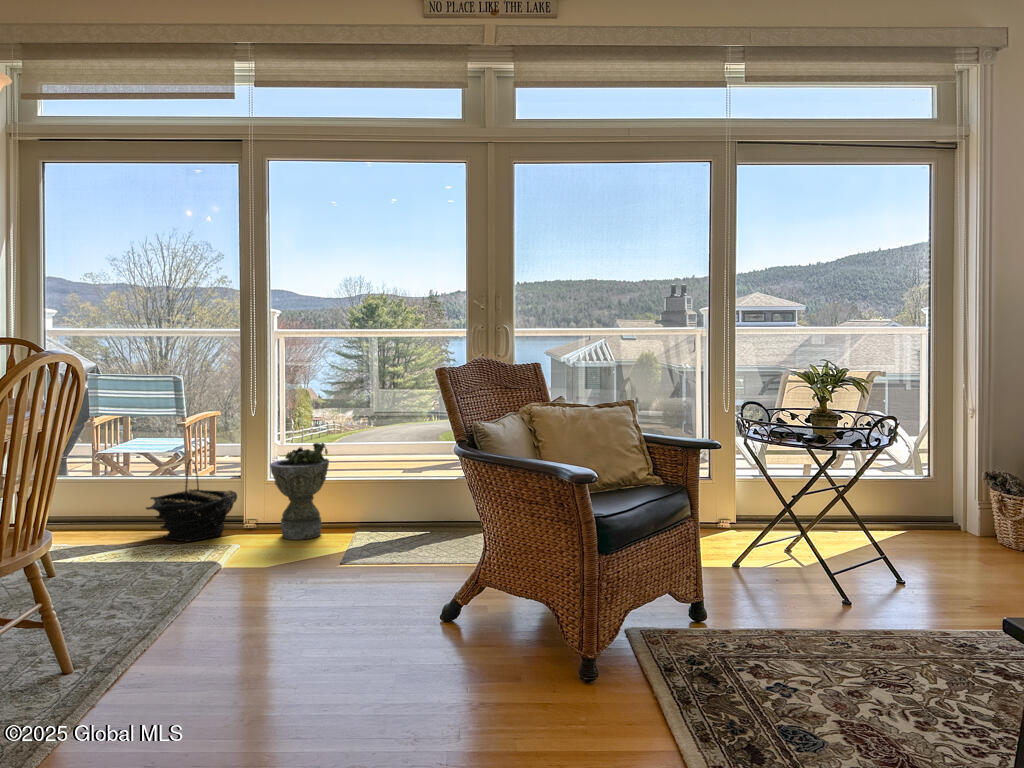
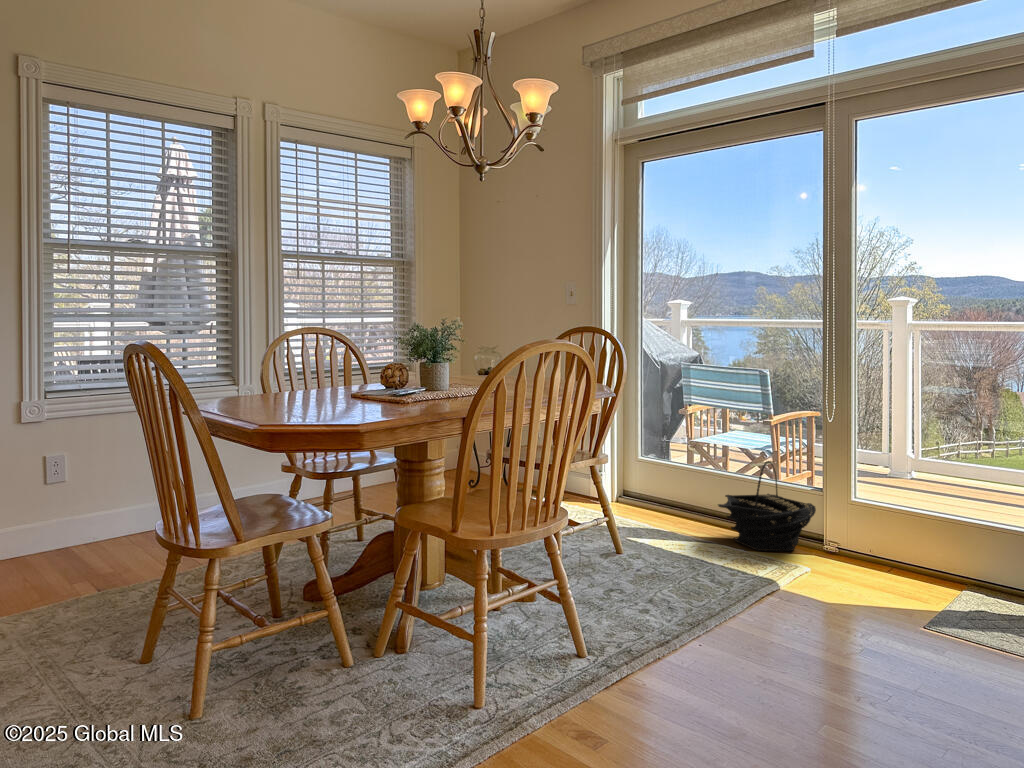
planter: present [270,443,329,540] -> none [854,464,933,582]

